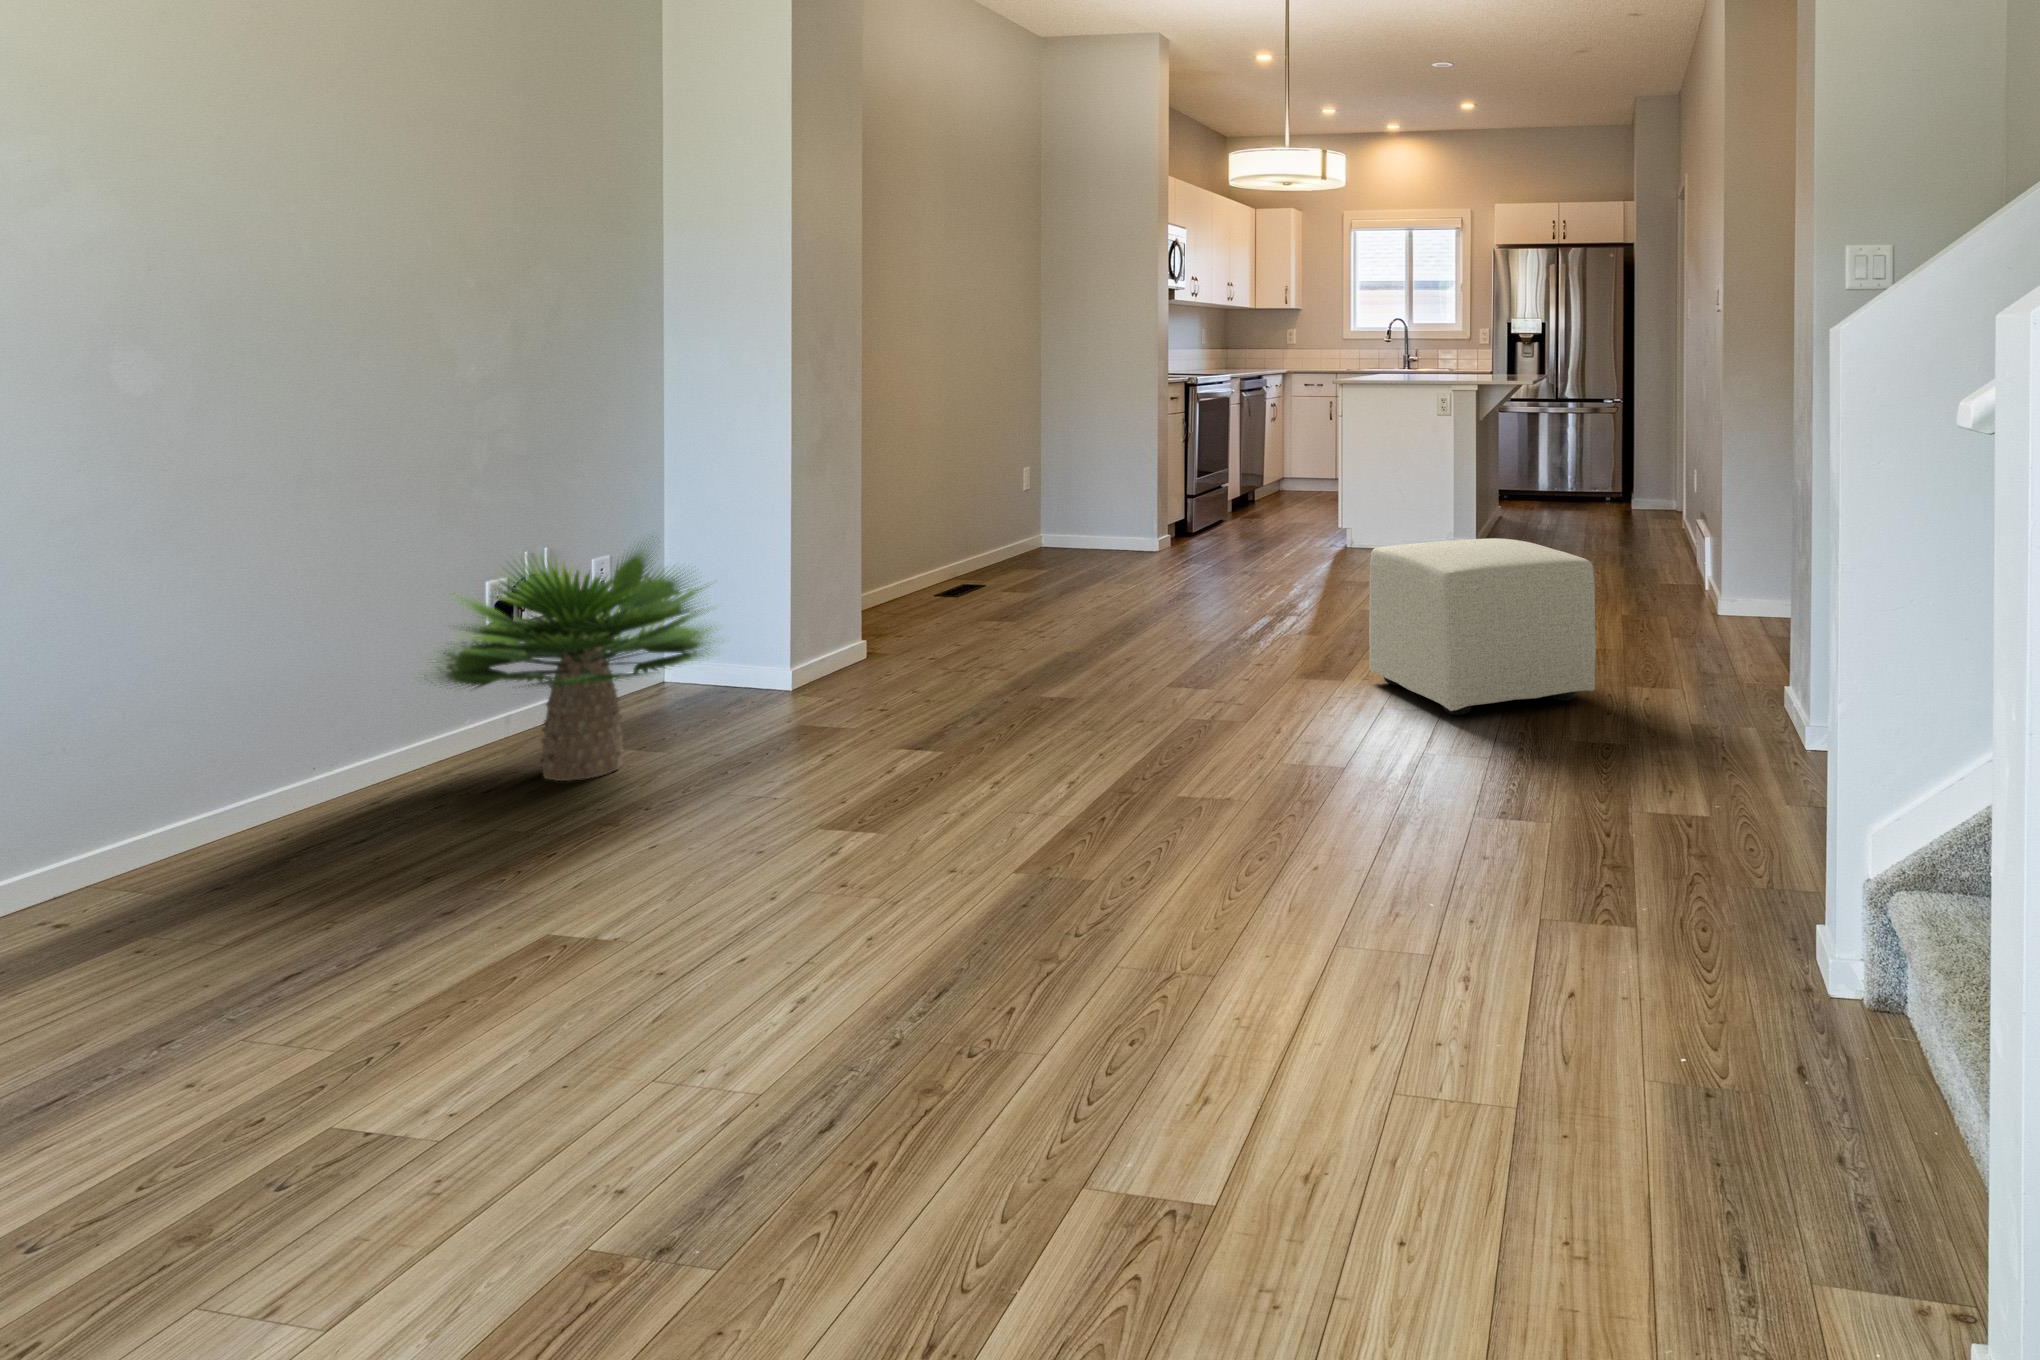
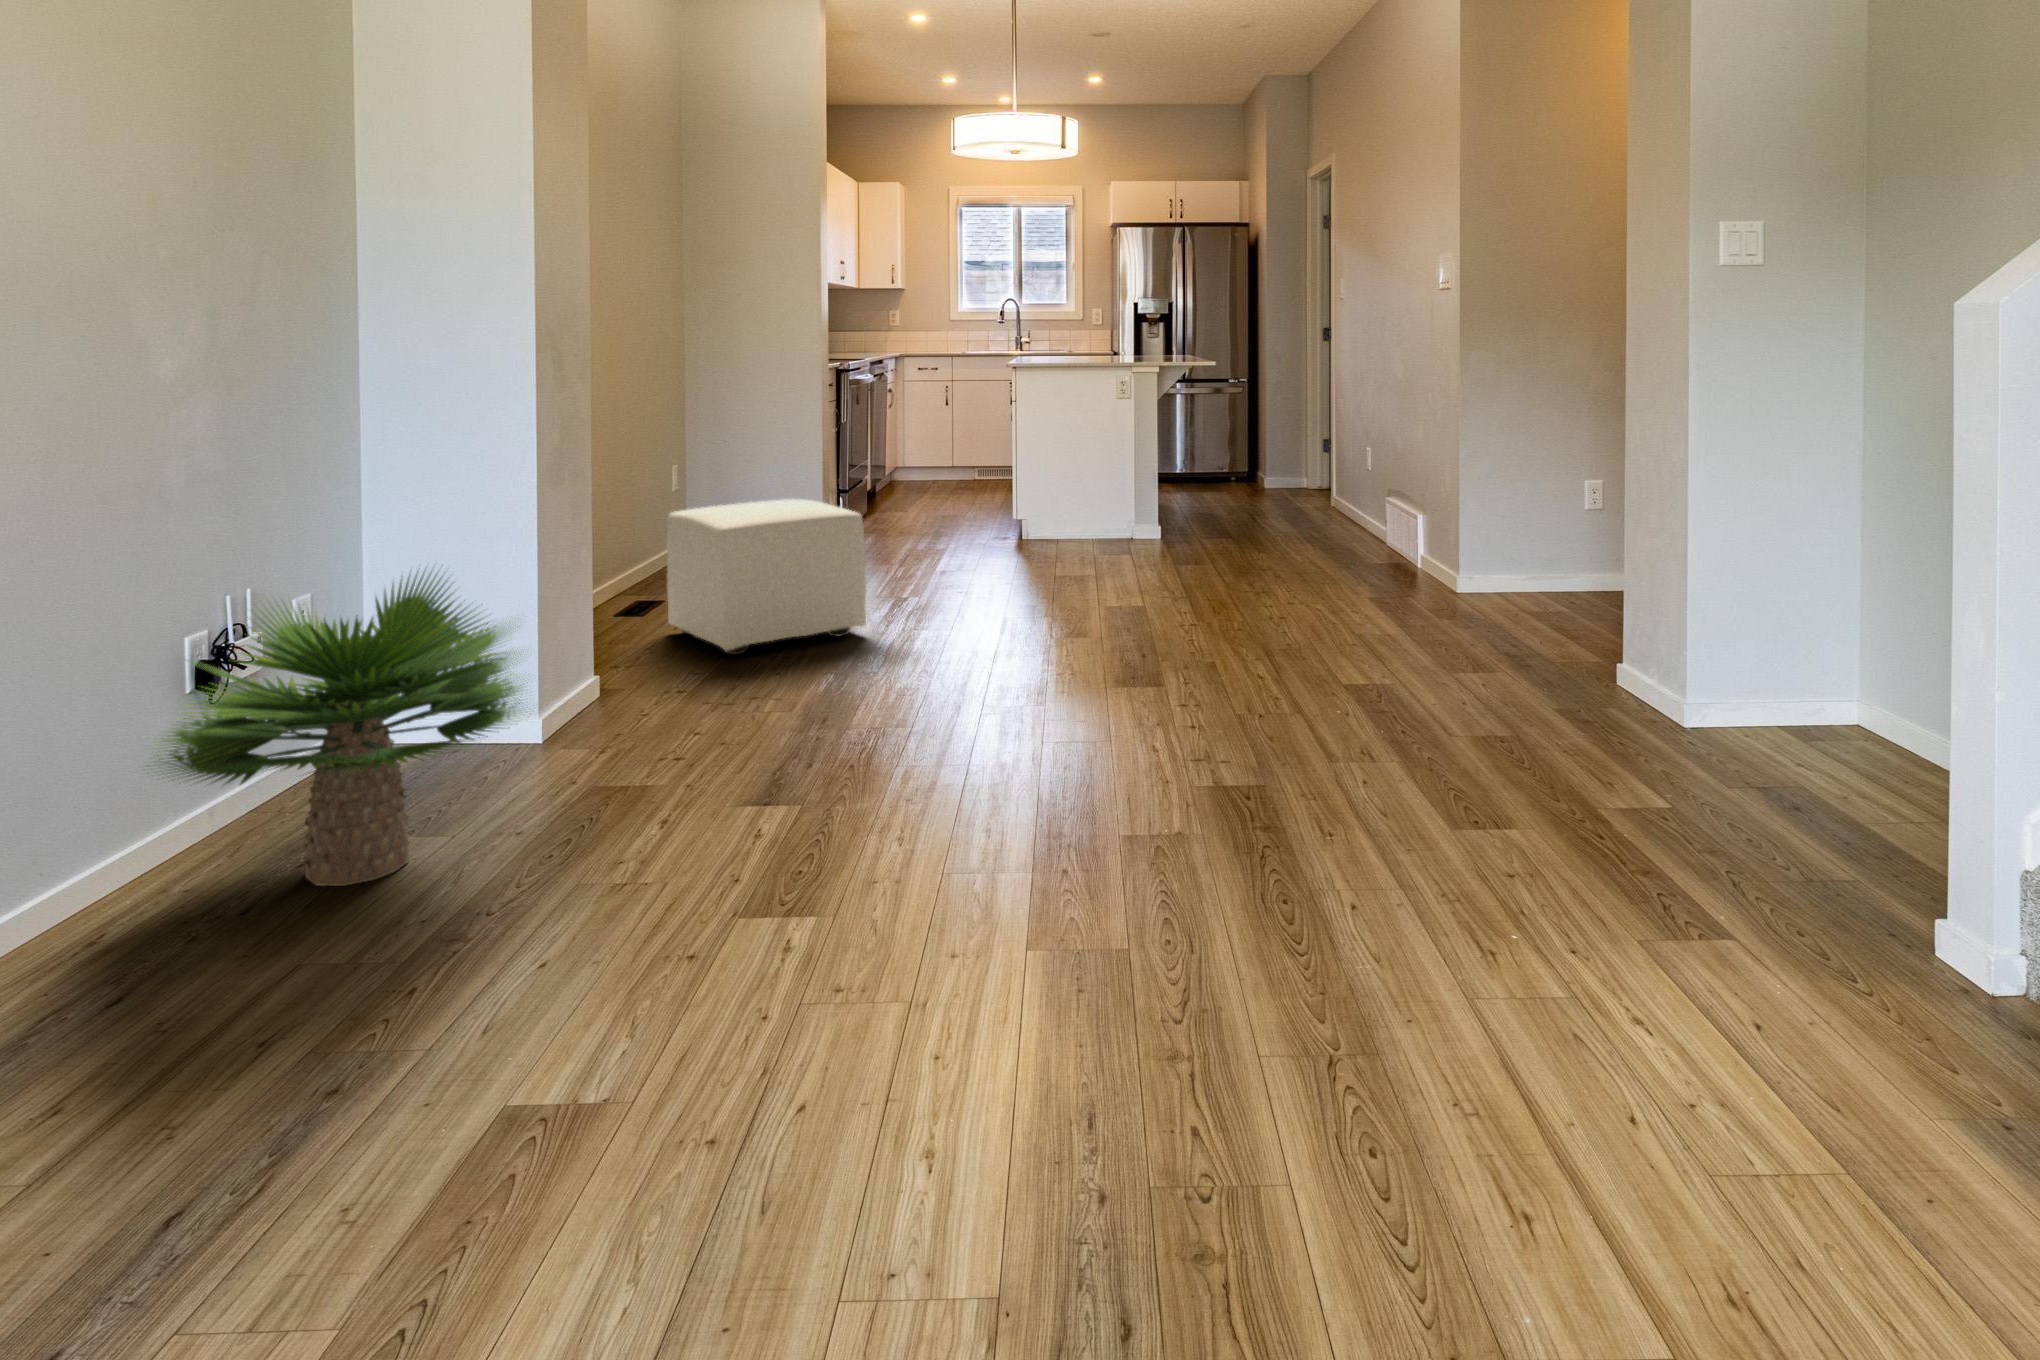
ottoman: present [1369,538,1596,715] -> present [667,499,866,655]

